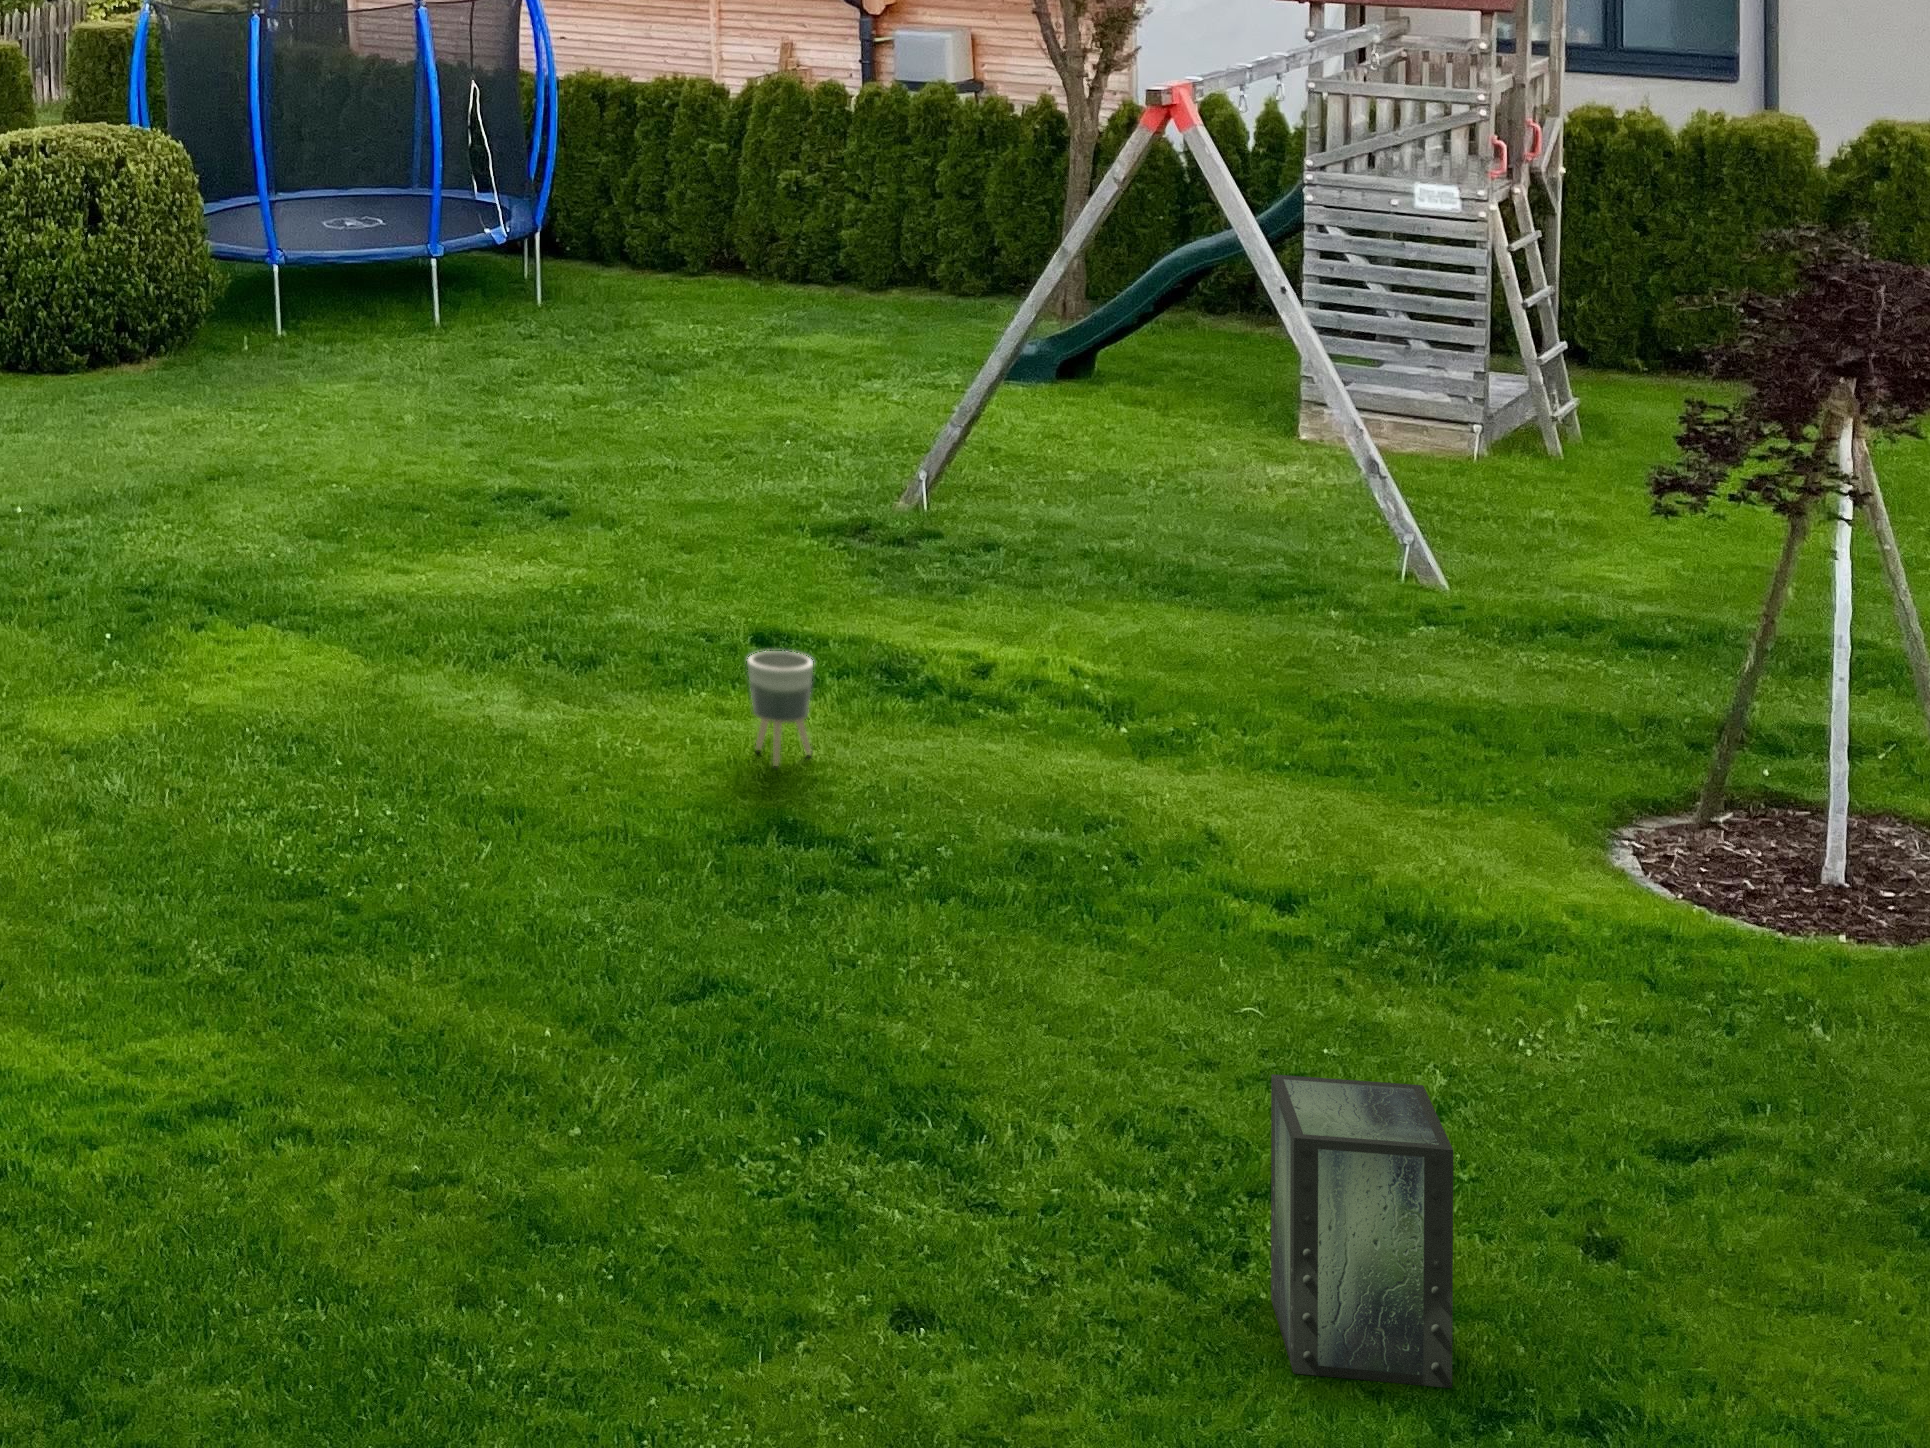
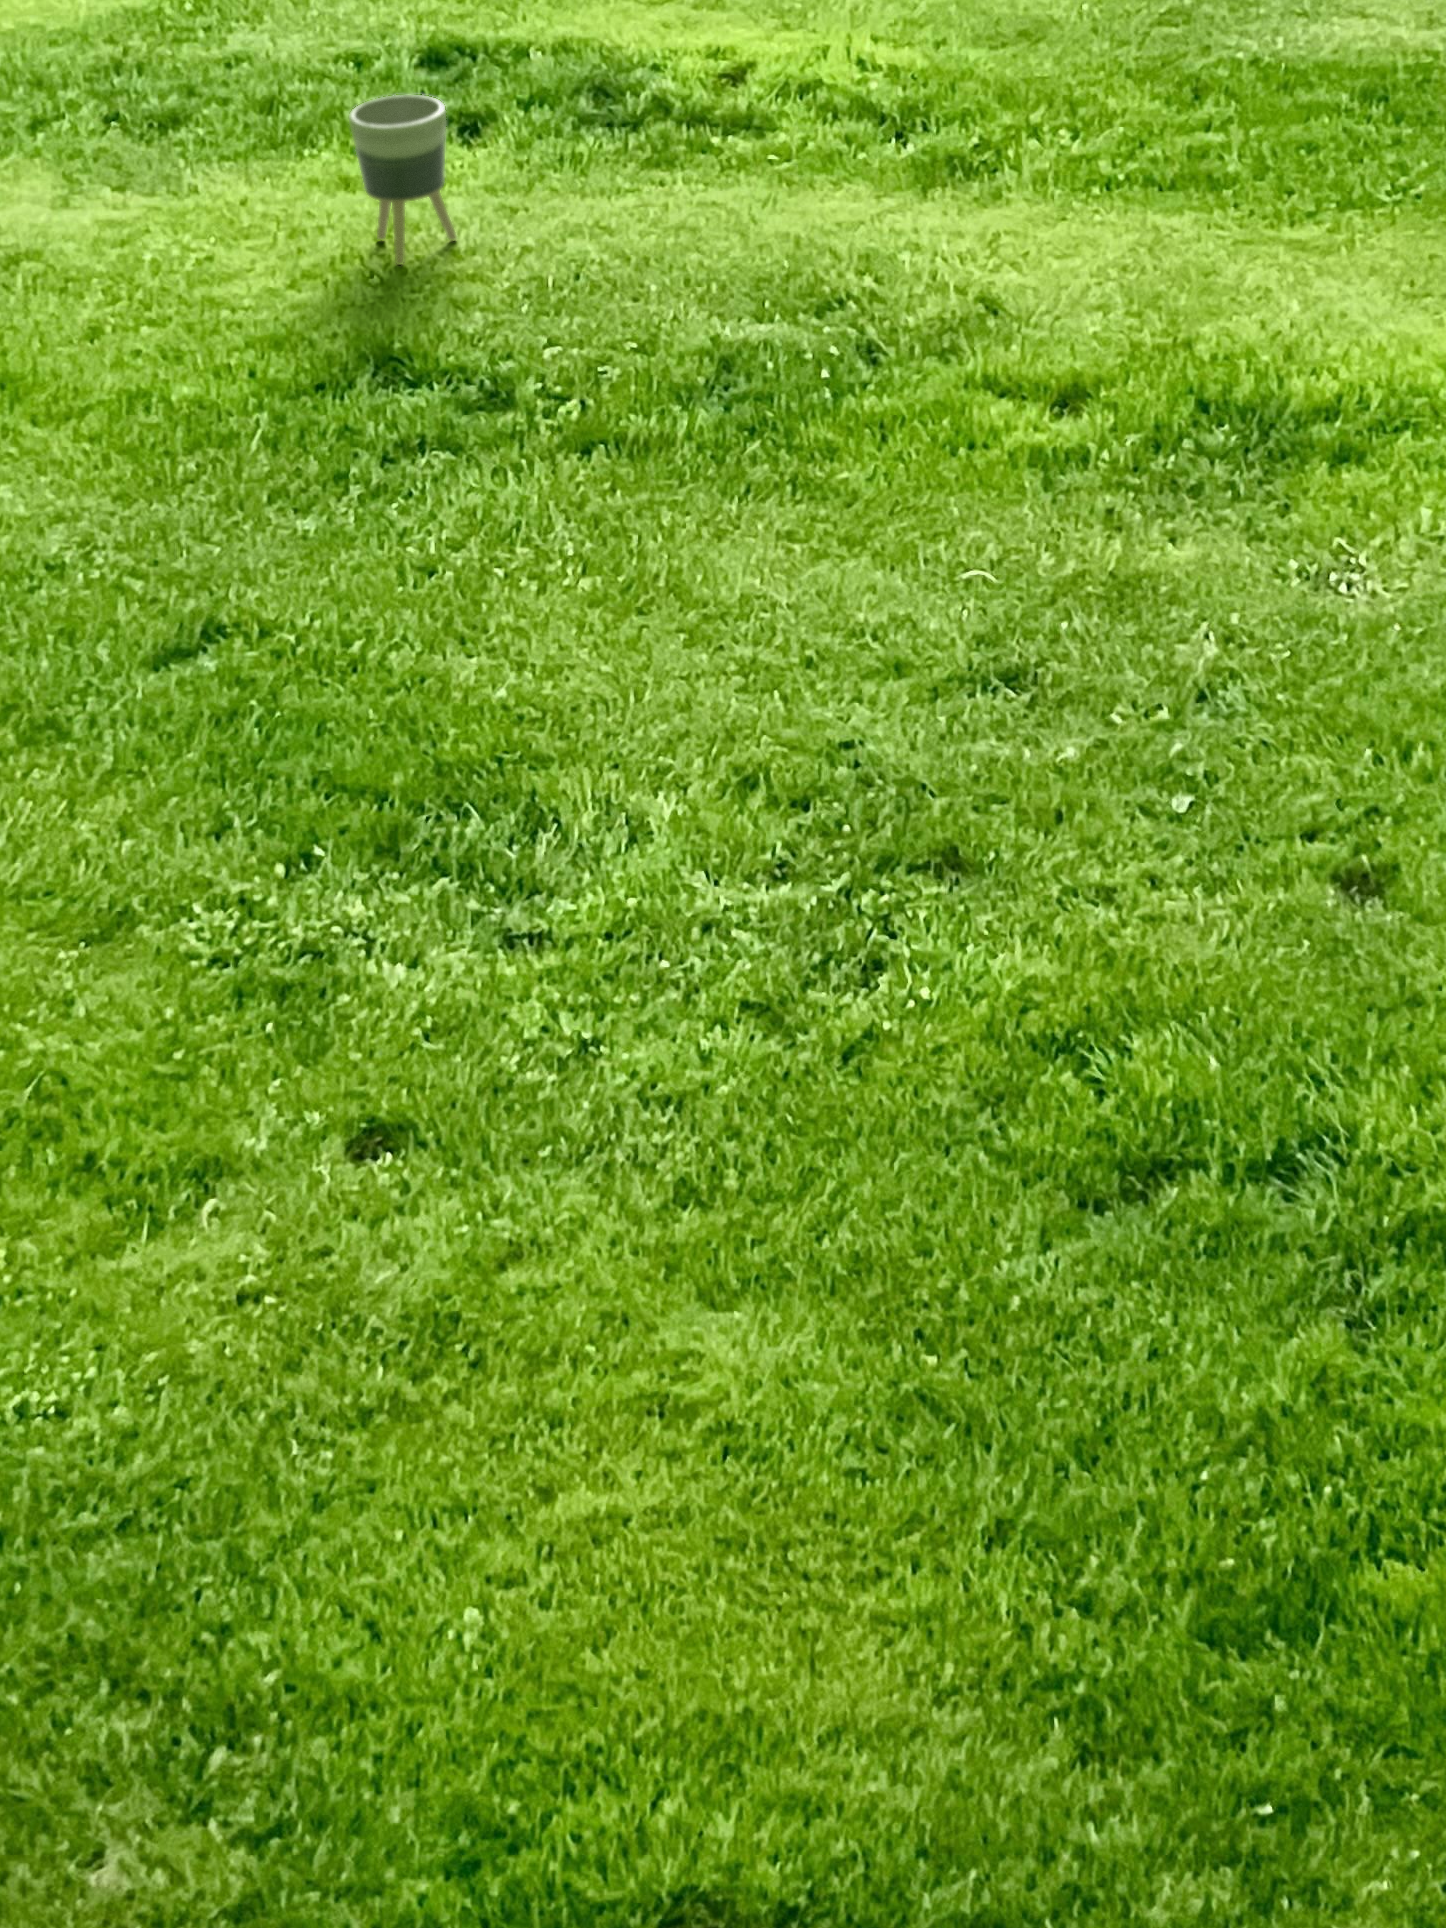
storage box: present [1271,1074,1453,1388] -> none [861,773,1101,1206]

